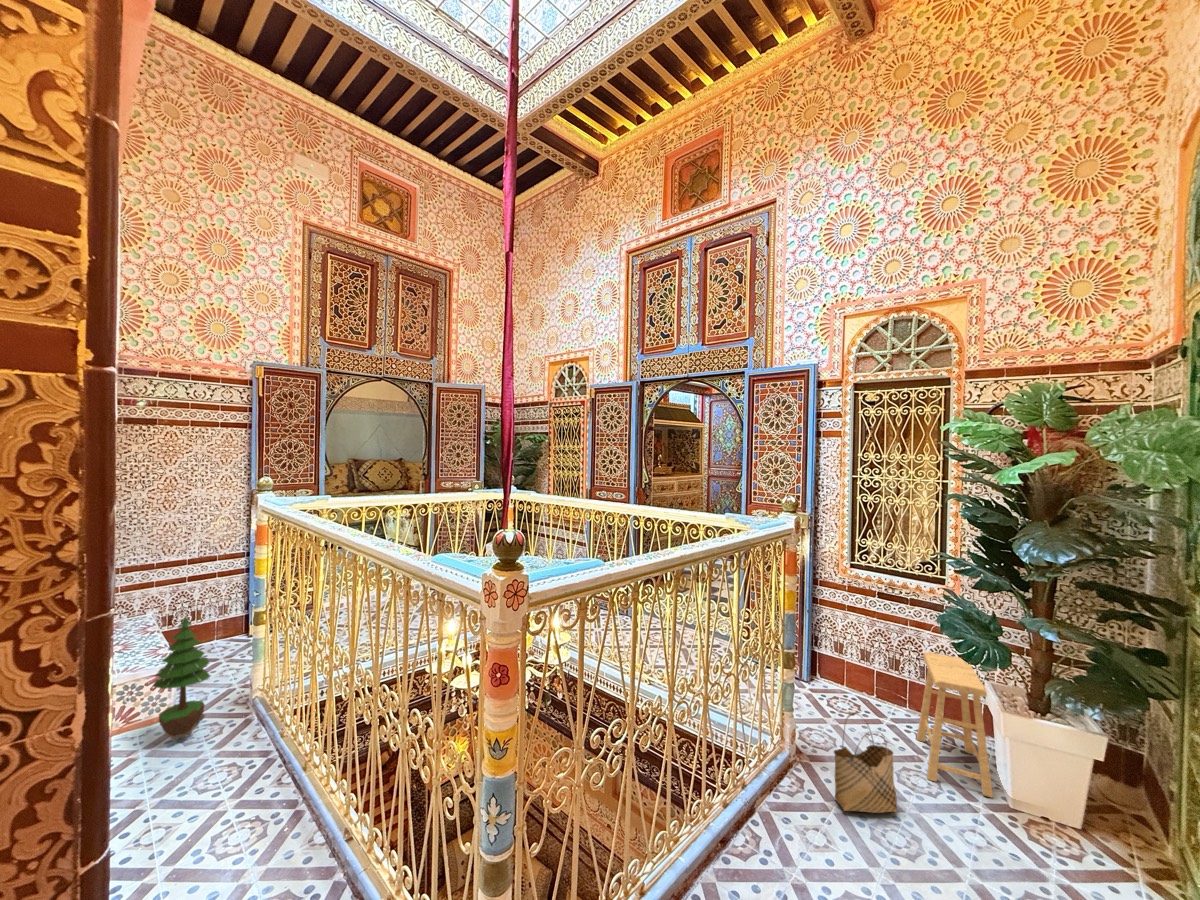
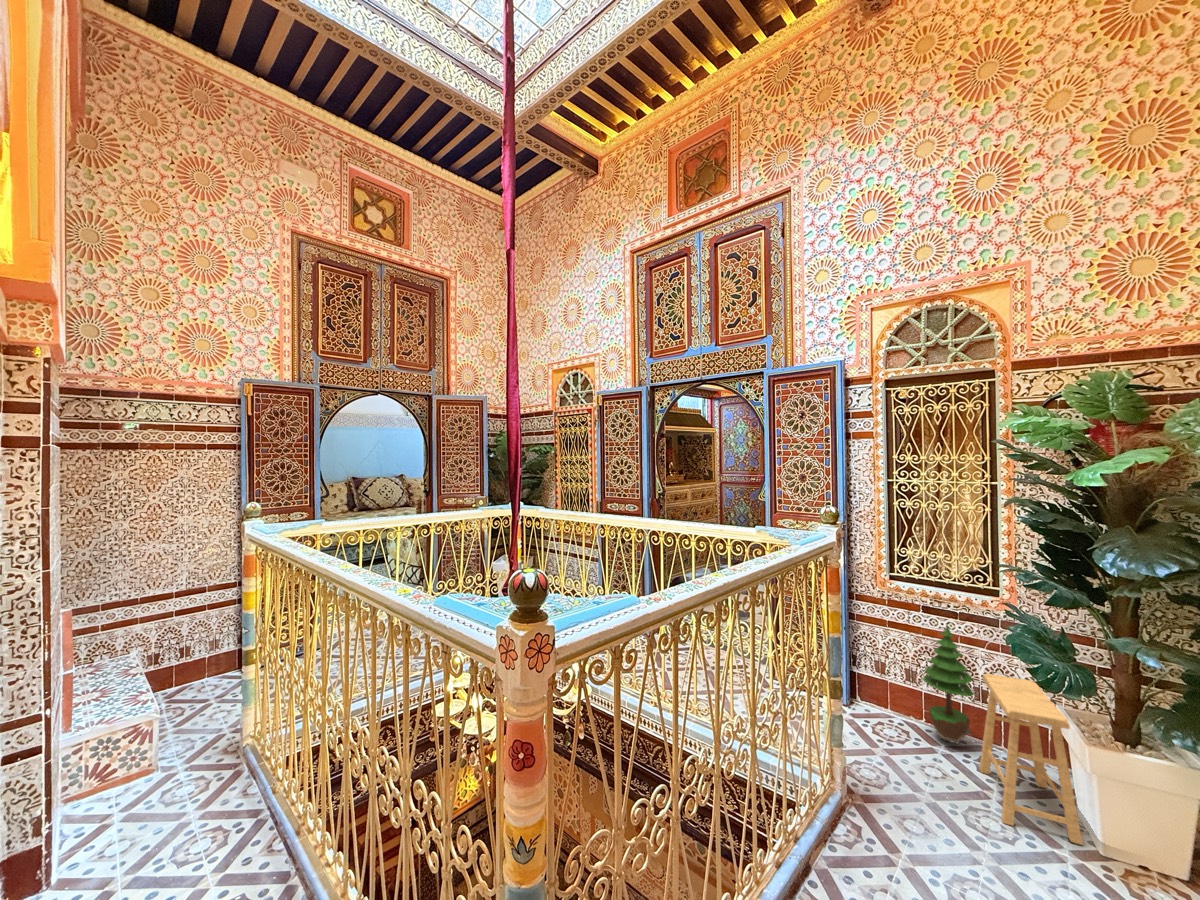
potted tree: present [153,617,210,739] -> present [923,626,974,743]
woven basket: present [834,713,897,813] -> none [901,752,978,871]

